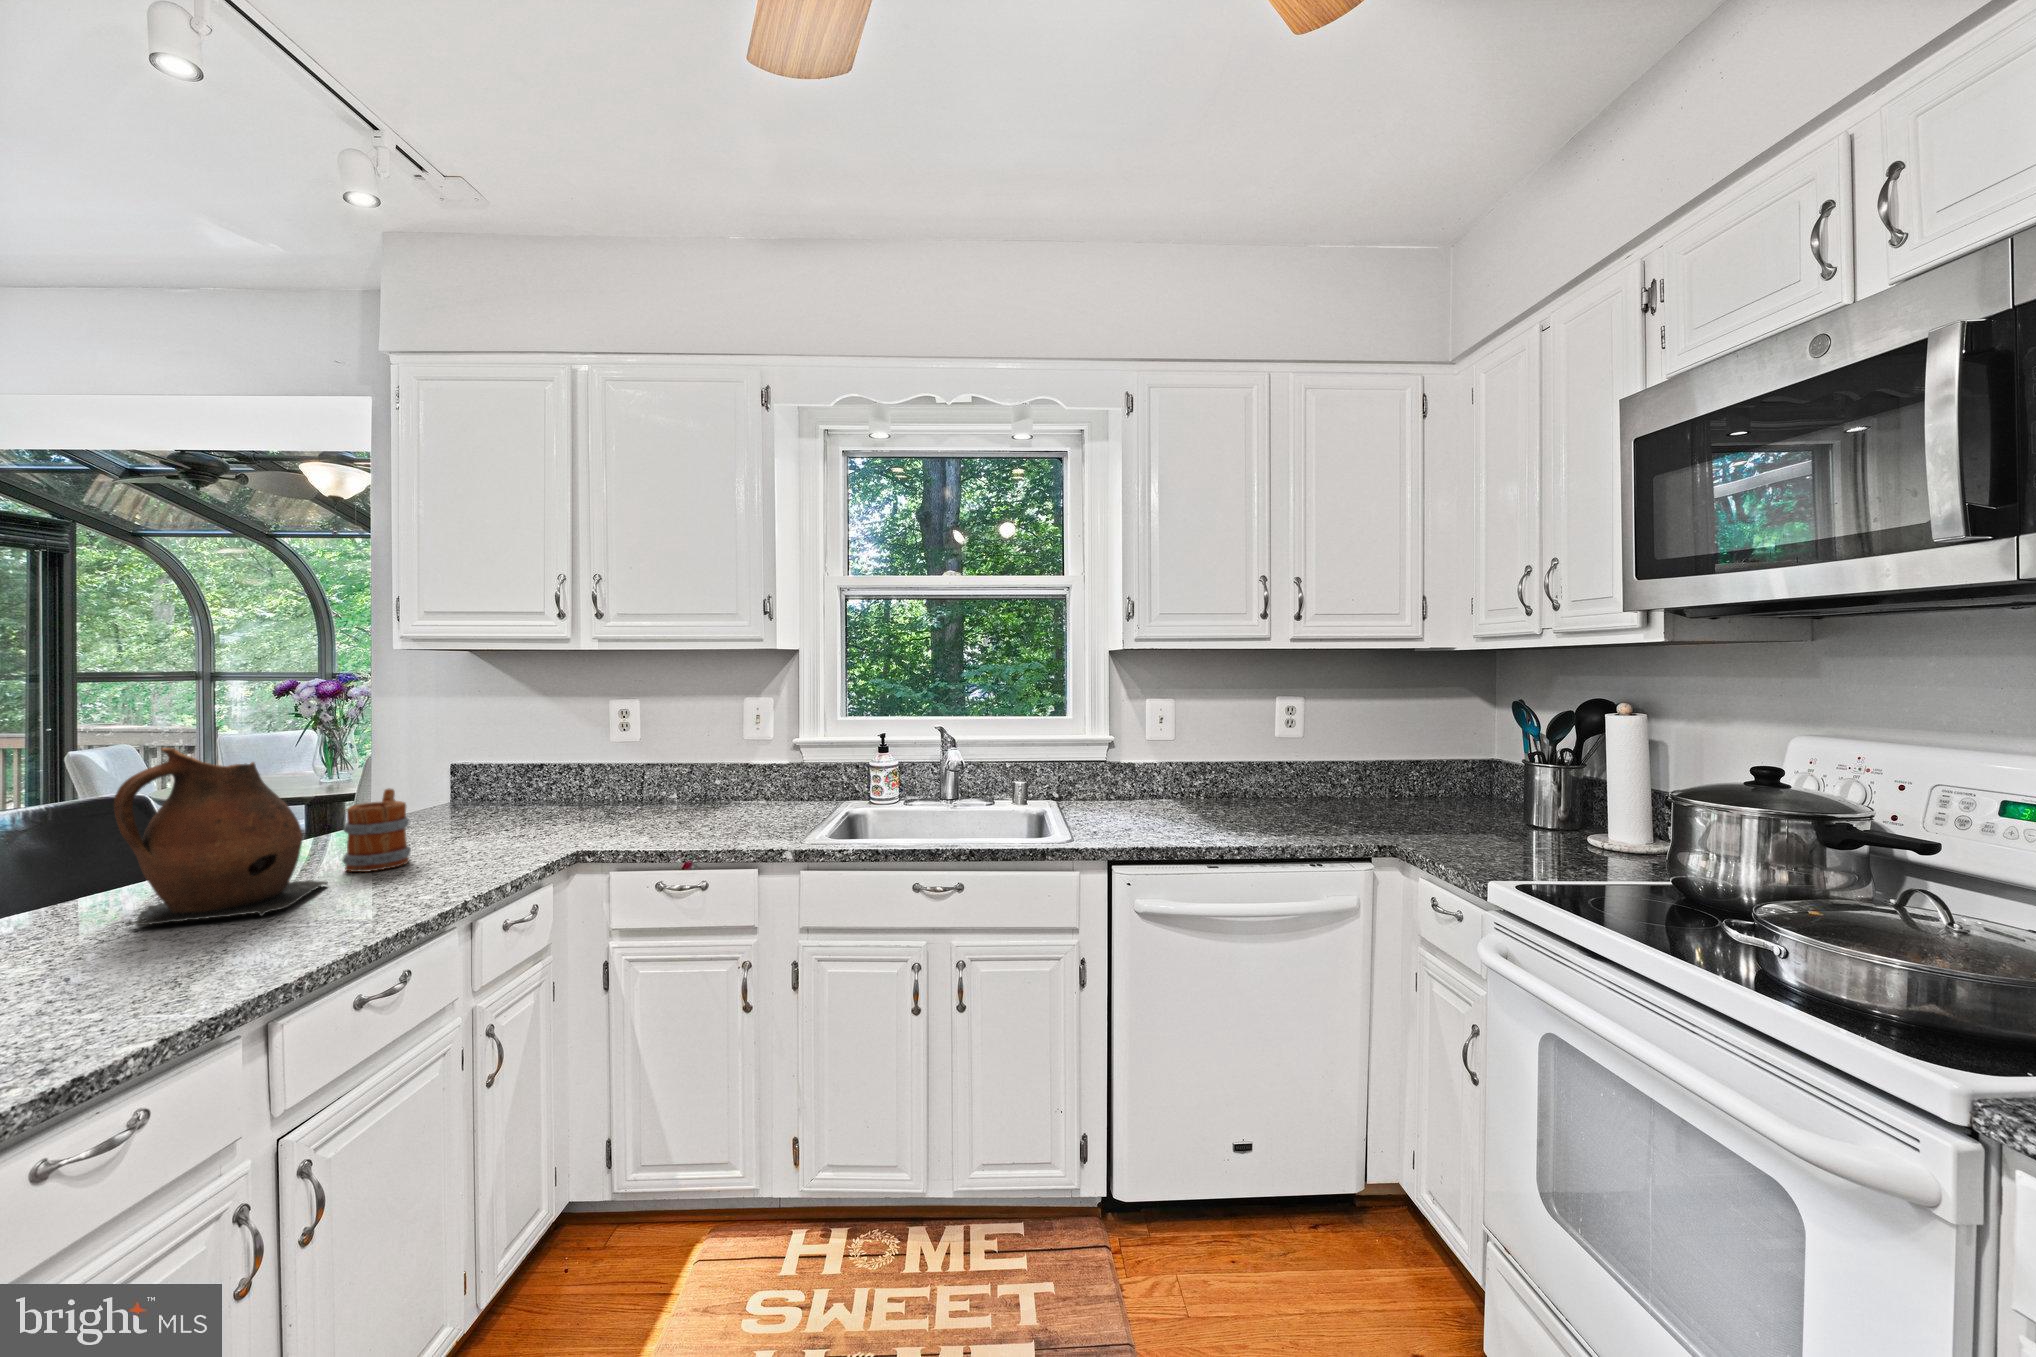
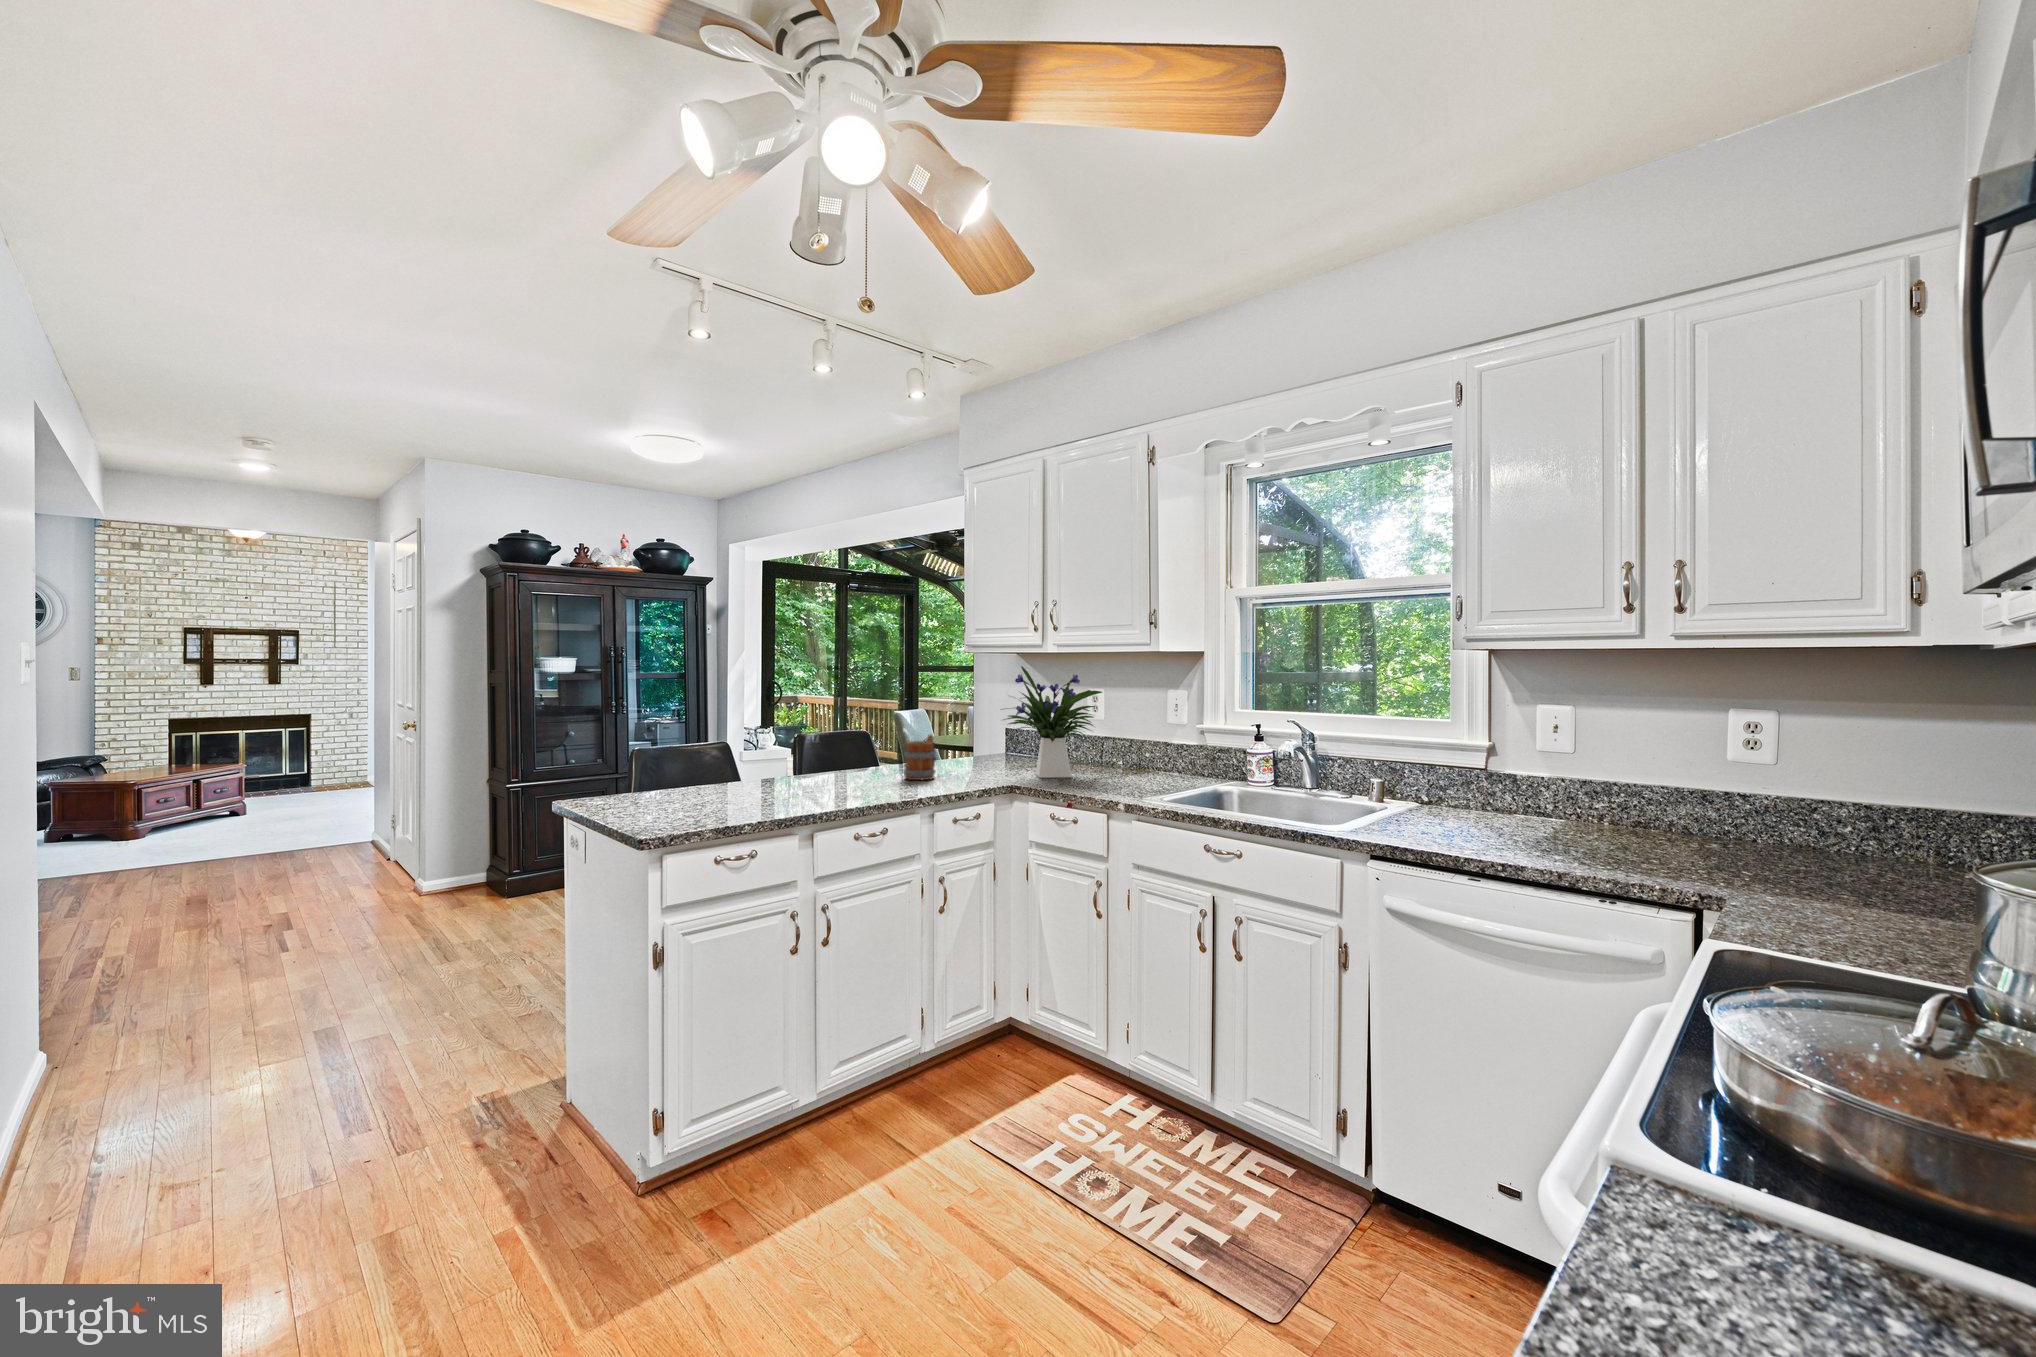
flower arrangement: none [512,673,675,832] -> present [1001,666,1102,778]
ceramic pitcher: present [114,748,328,925] -> none [807,701,890,790]

